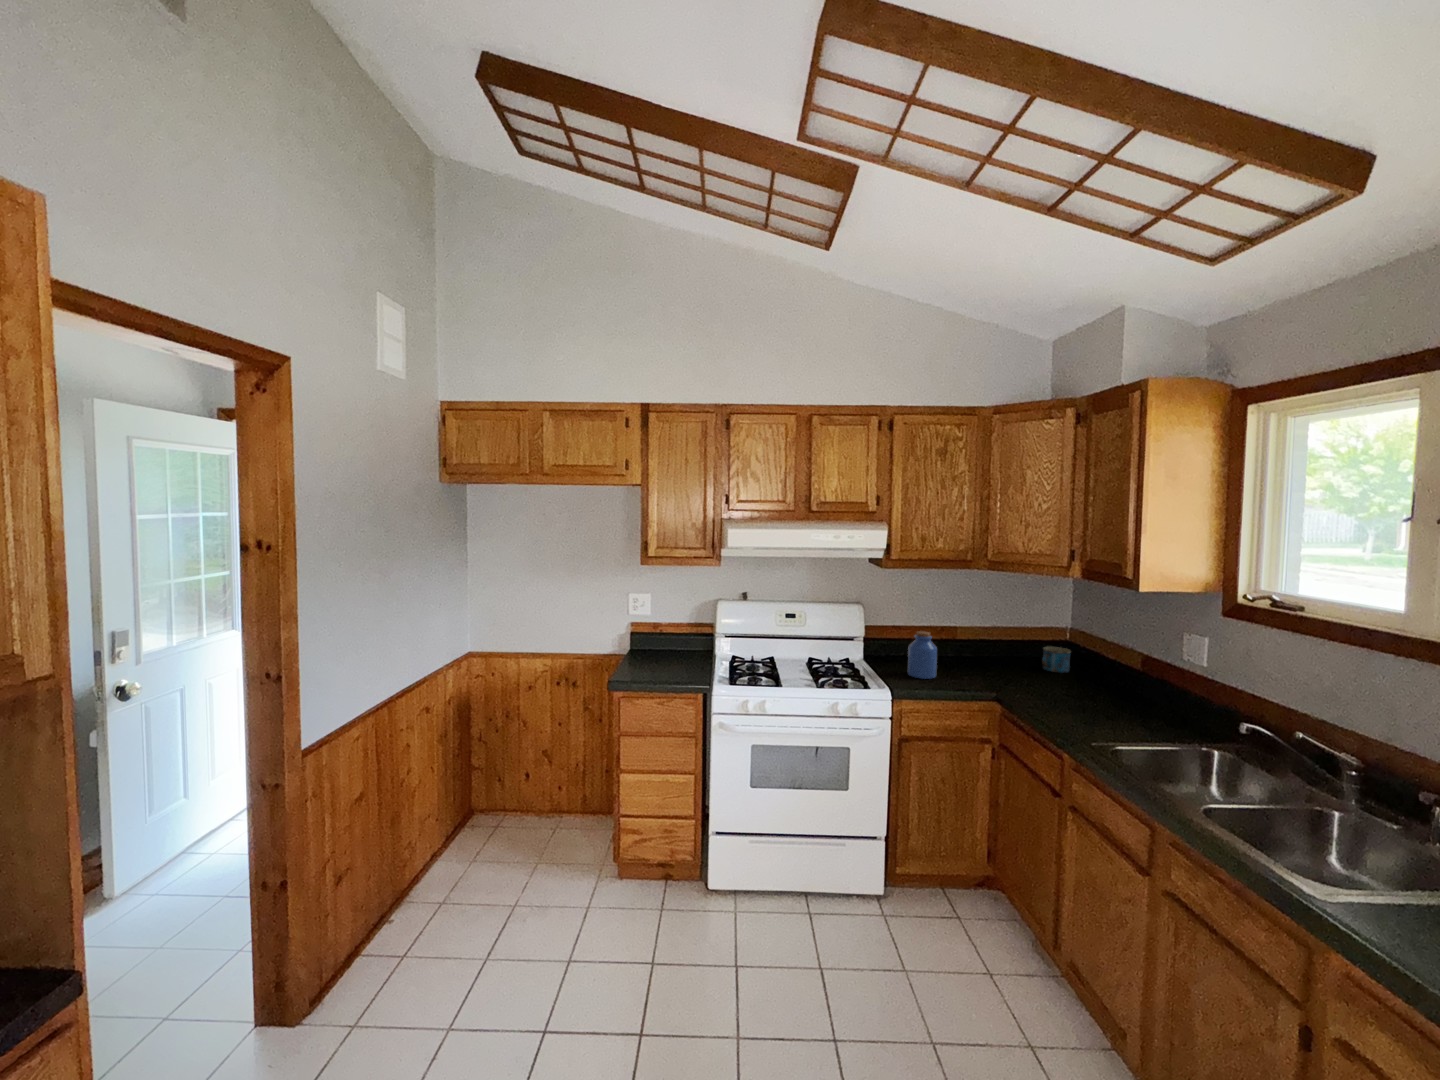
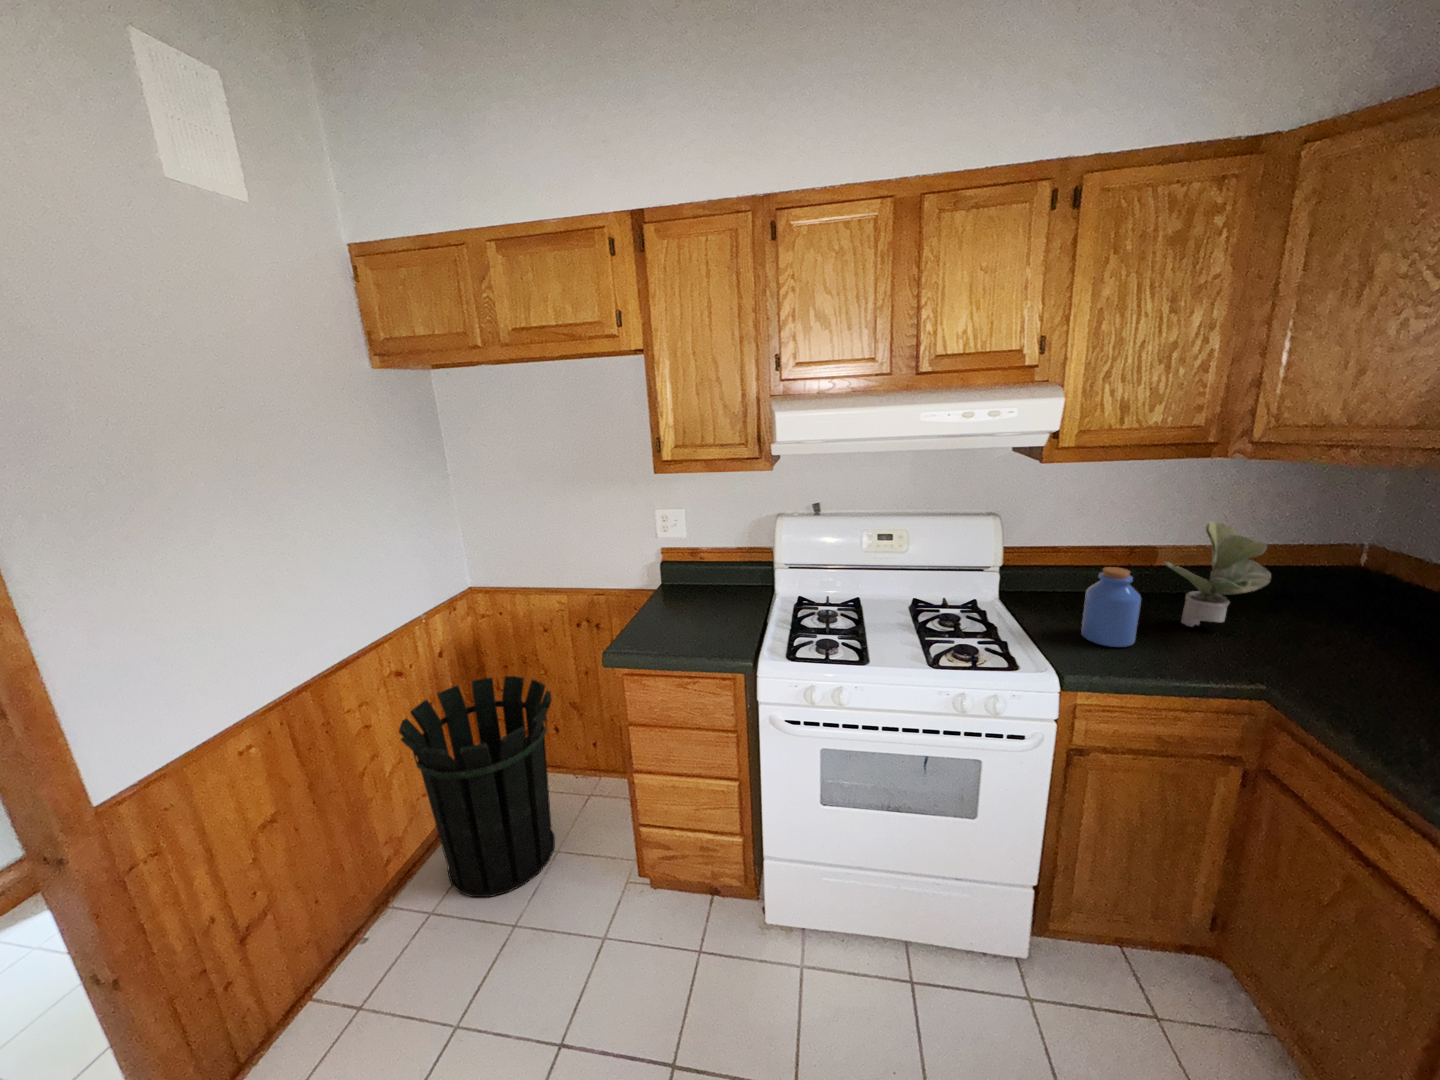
potted plant: none [953,607,1008,671] -> present [1164,521,1271,627]
mug: present [1042,646,1071,673] -> none [1319,580,1389,627]
waste bin: none [436,717,550,886] -> present [399,676,555,897]

